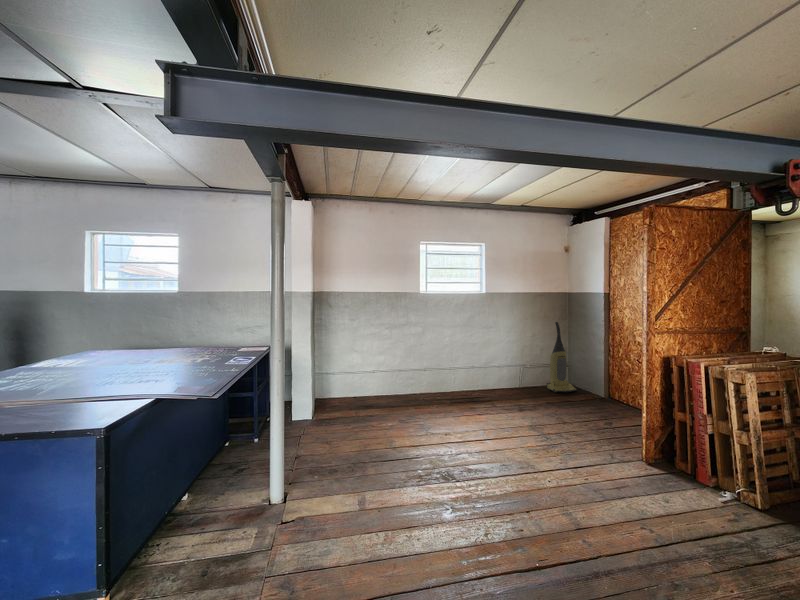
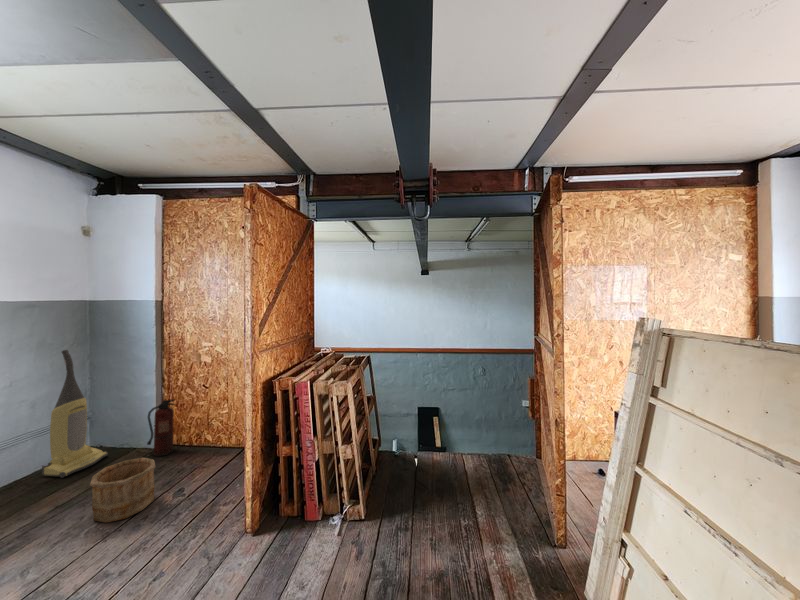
fire extinguisher: none [598,364,617,403] -> present [147,399,175,456]
wooden bucket: none [560,389,594,420] -> present [90,458,156,523]

